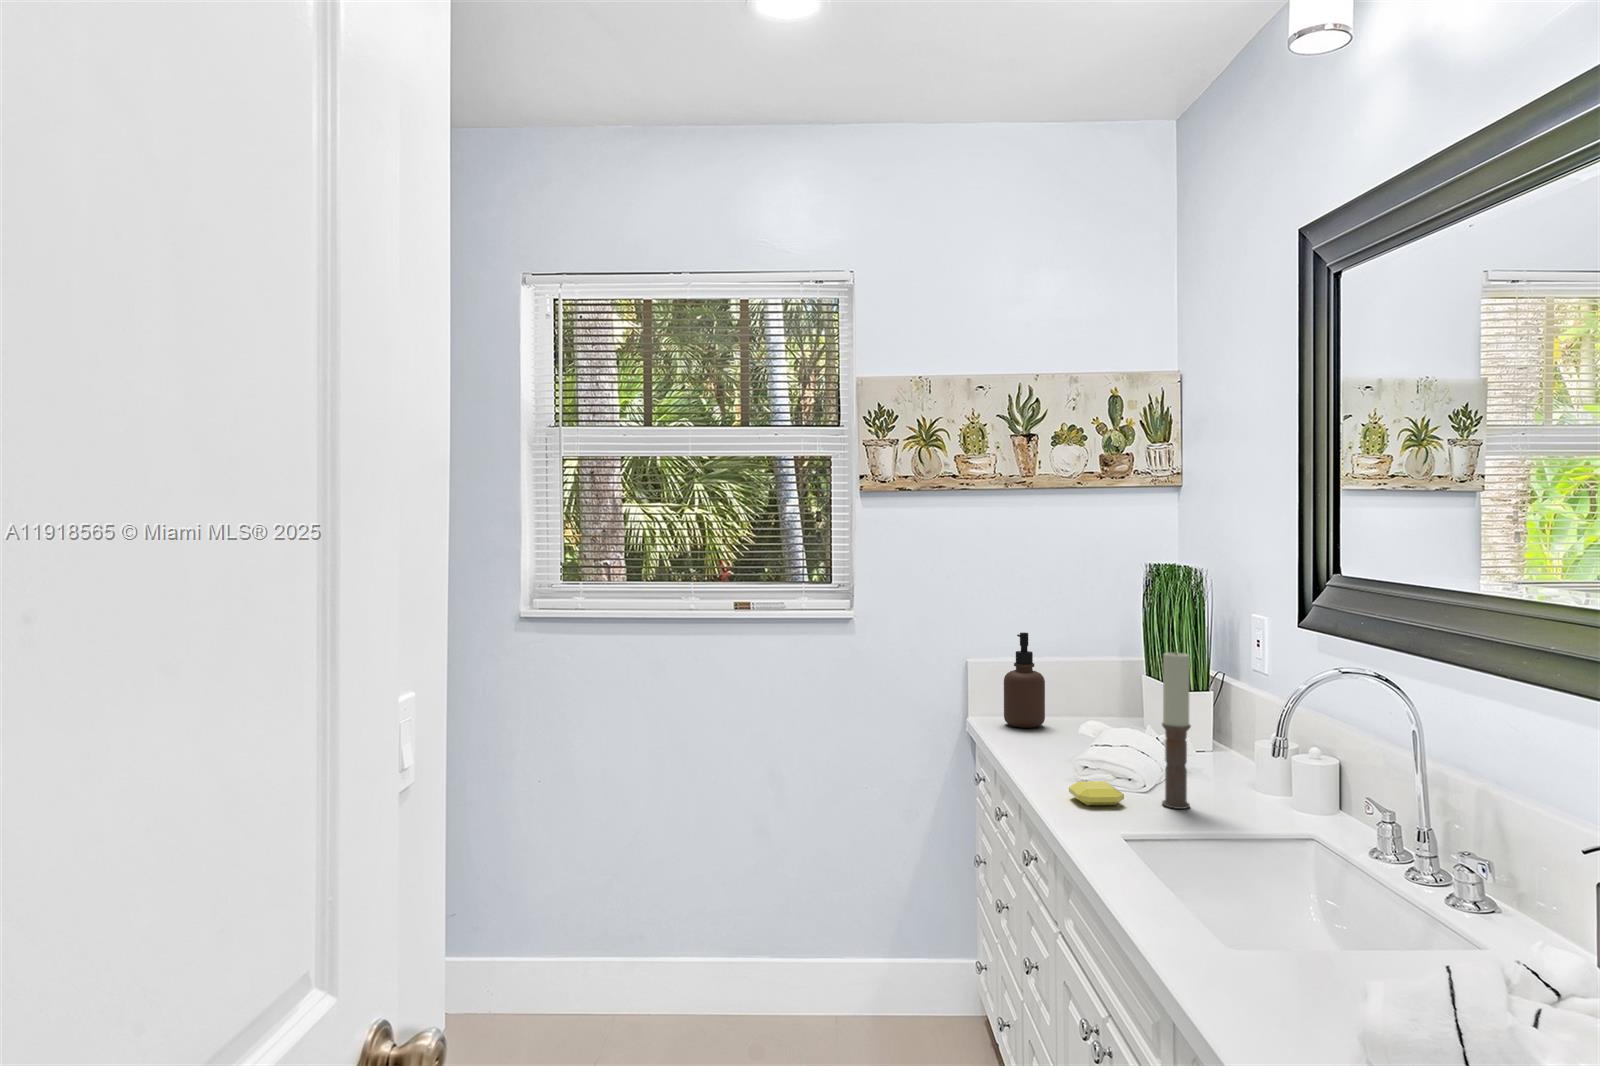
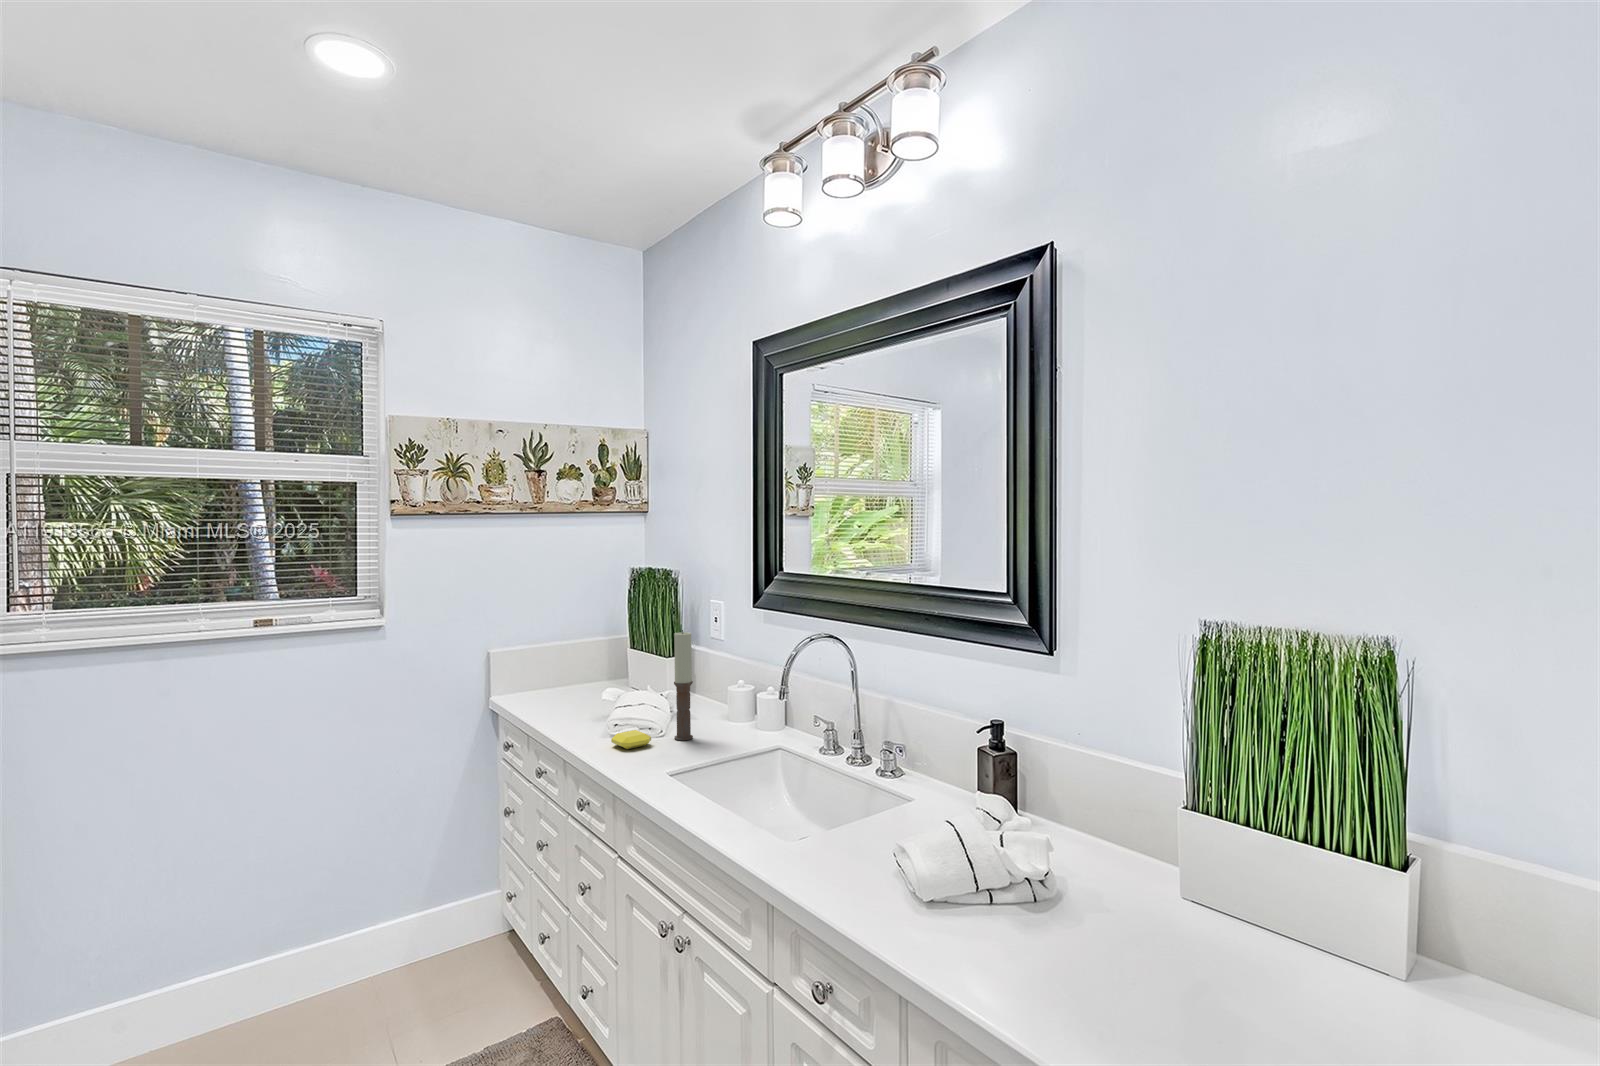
soap dispenser: present [1004,633,1045,728] -> none [525,627,559,702]

